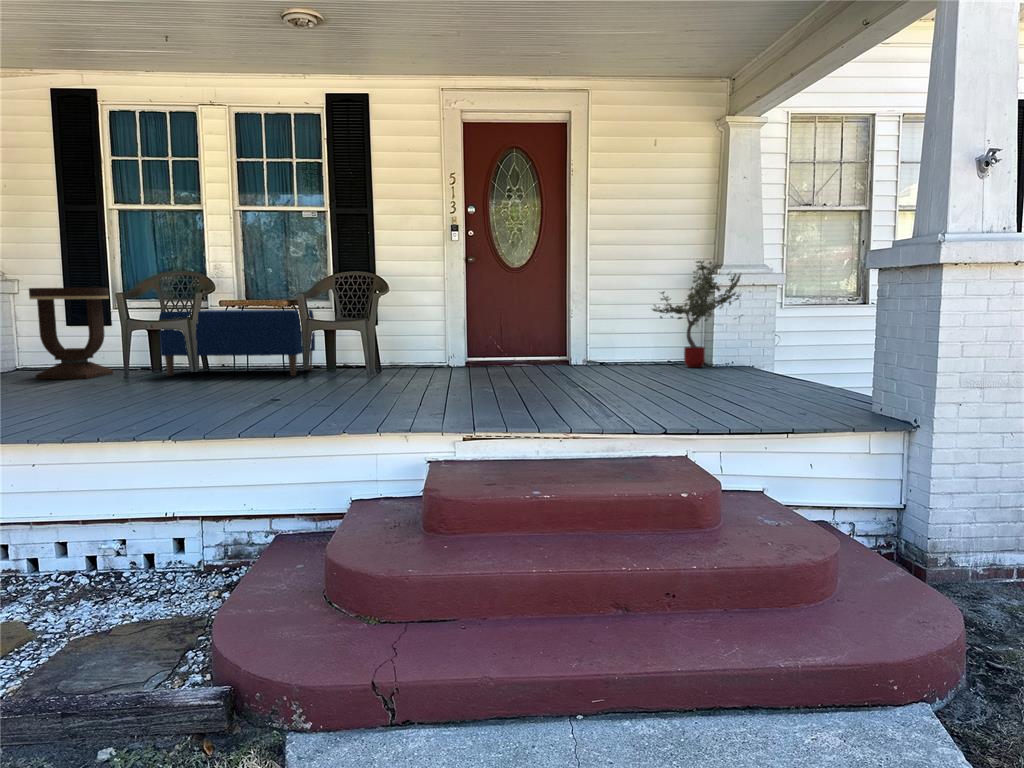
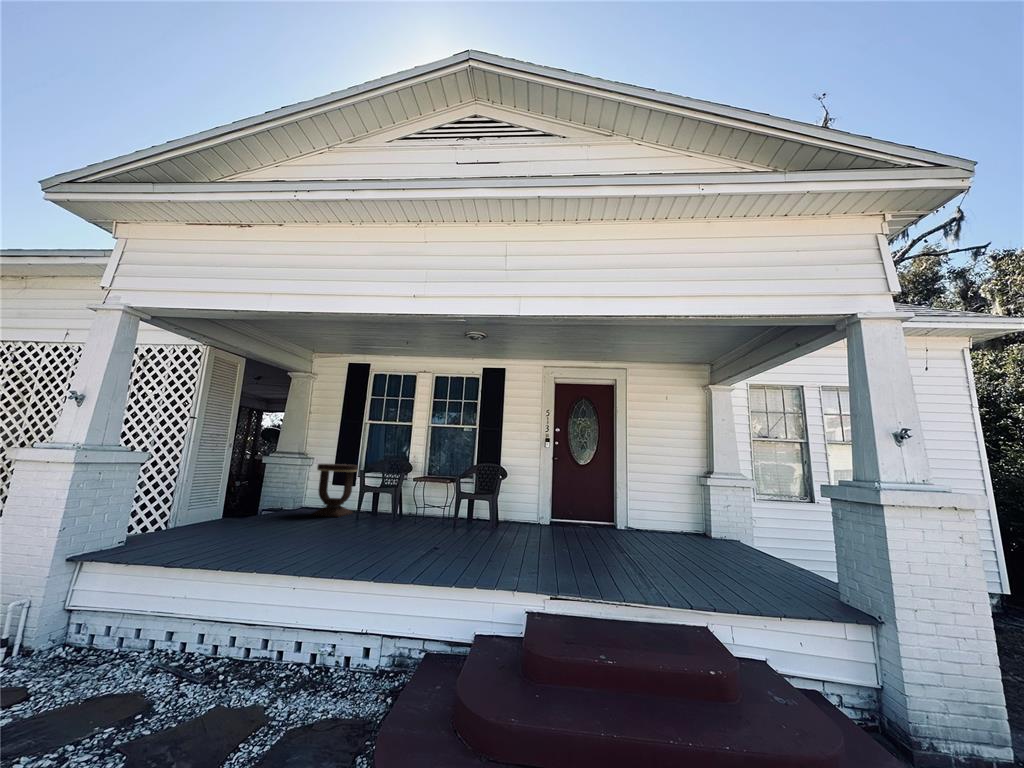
potted tree: present [653,261,741,368] -> none [667,469,726,539]
bench: present [159,310,315,376] -> none [379,480,465,524]

